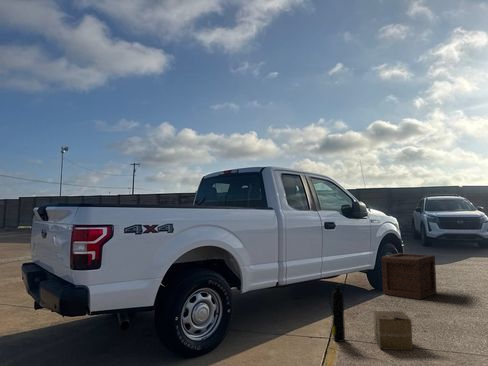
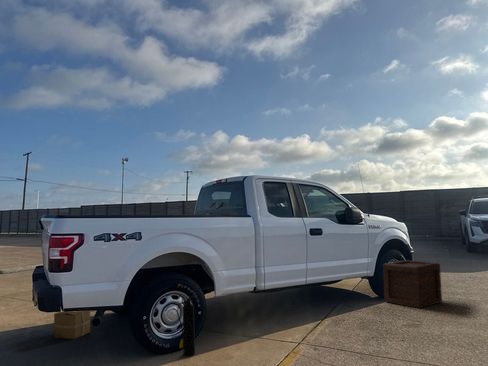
fire extinguisher: present [329,283,345,342] -> present [177,295,197,355]
cardboard box: present [374,311,413,350] -> present [54,311,91,339]

